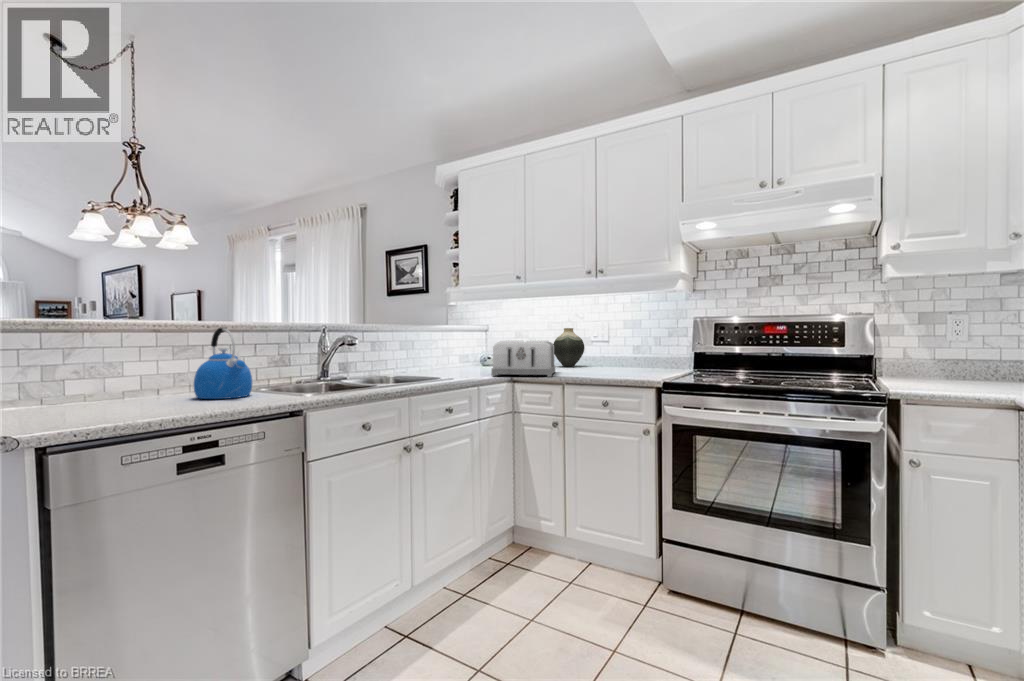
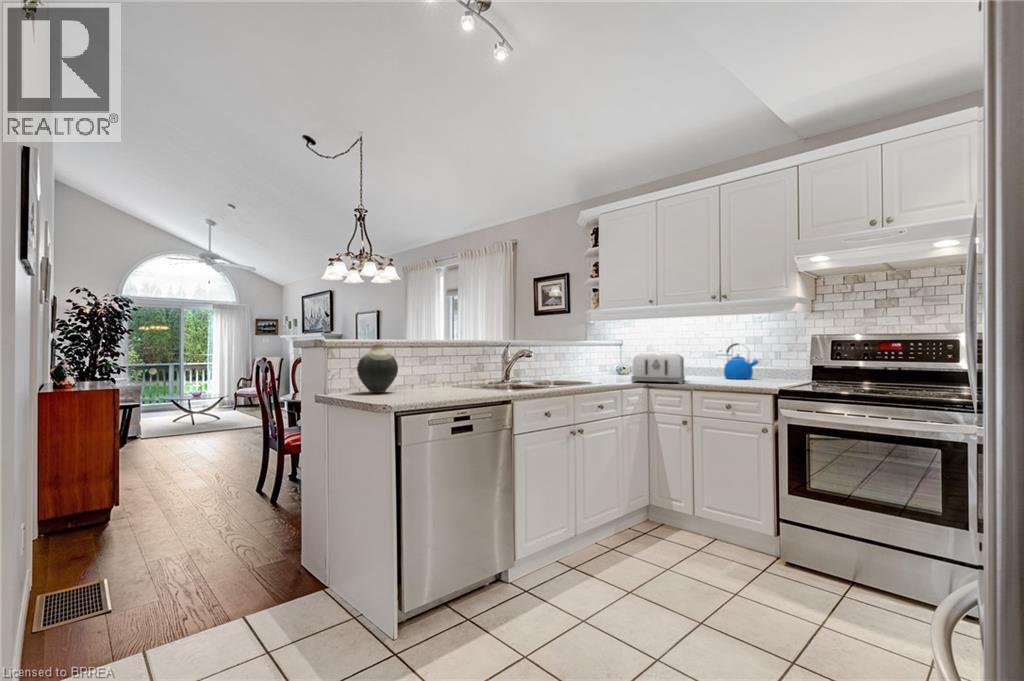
kettle: present [194,328,252,399] -> present [724,343,758,379]
vase: present [553,328,584,367] -> present [357,344,398,393]

